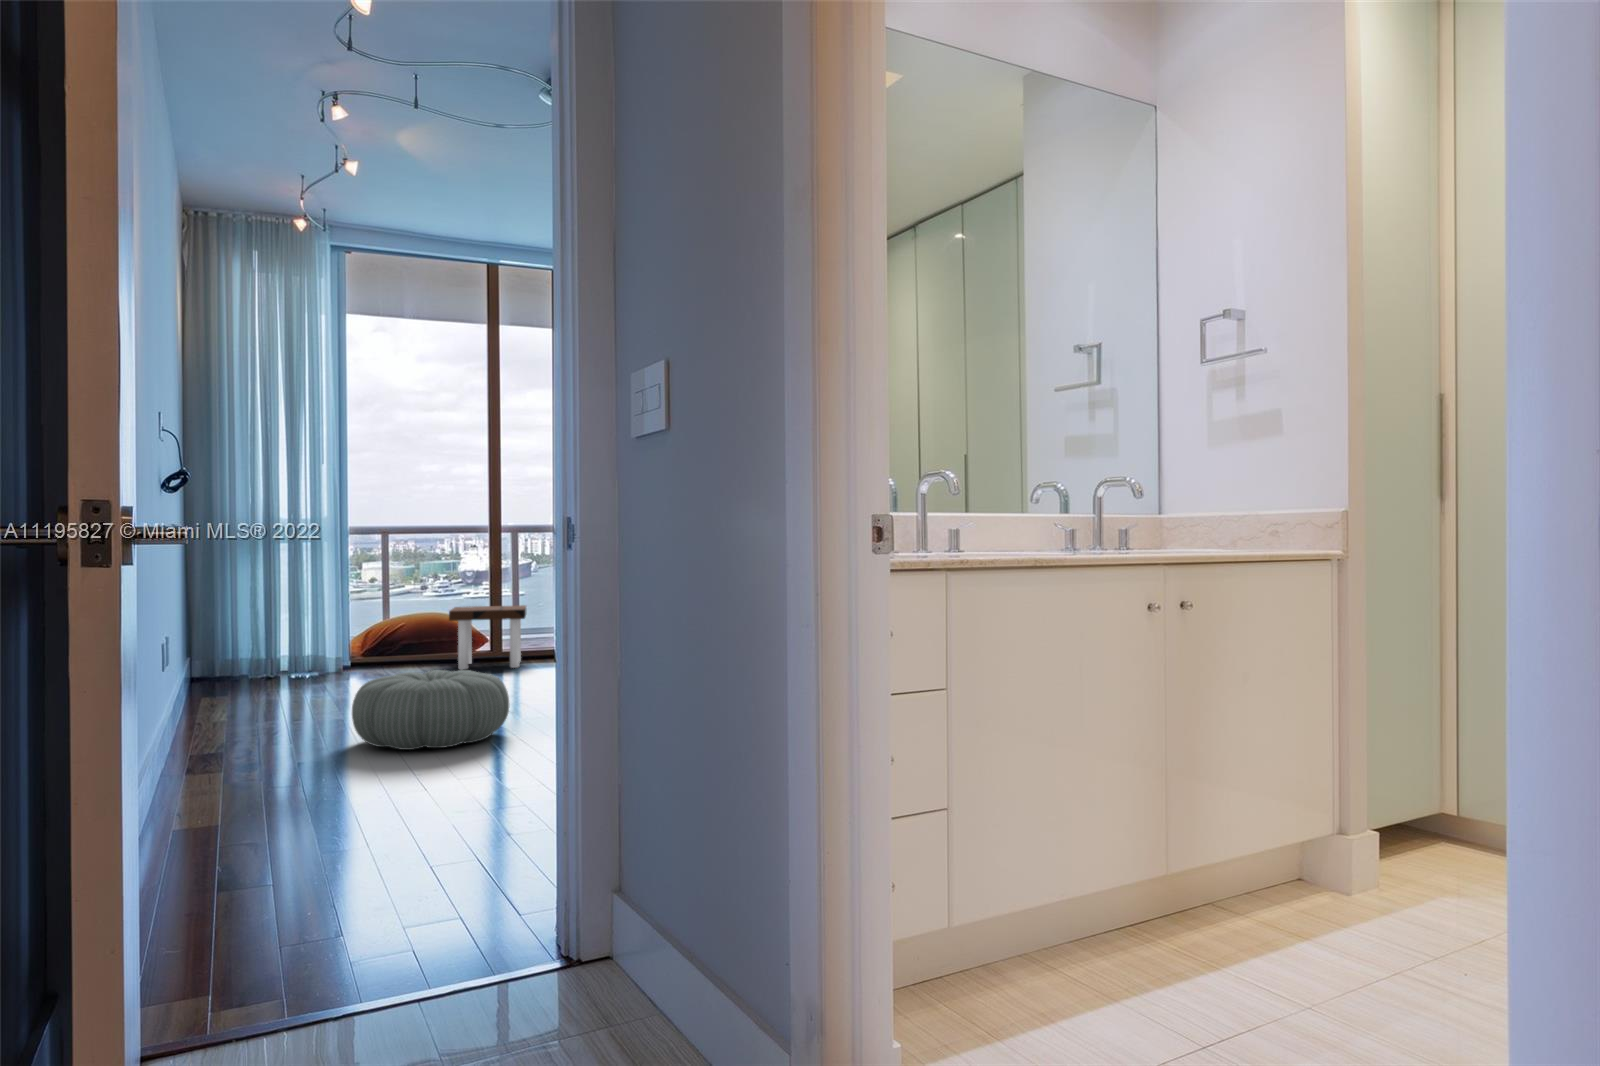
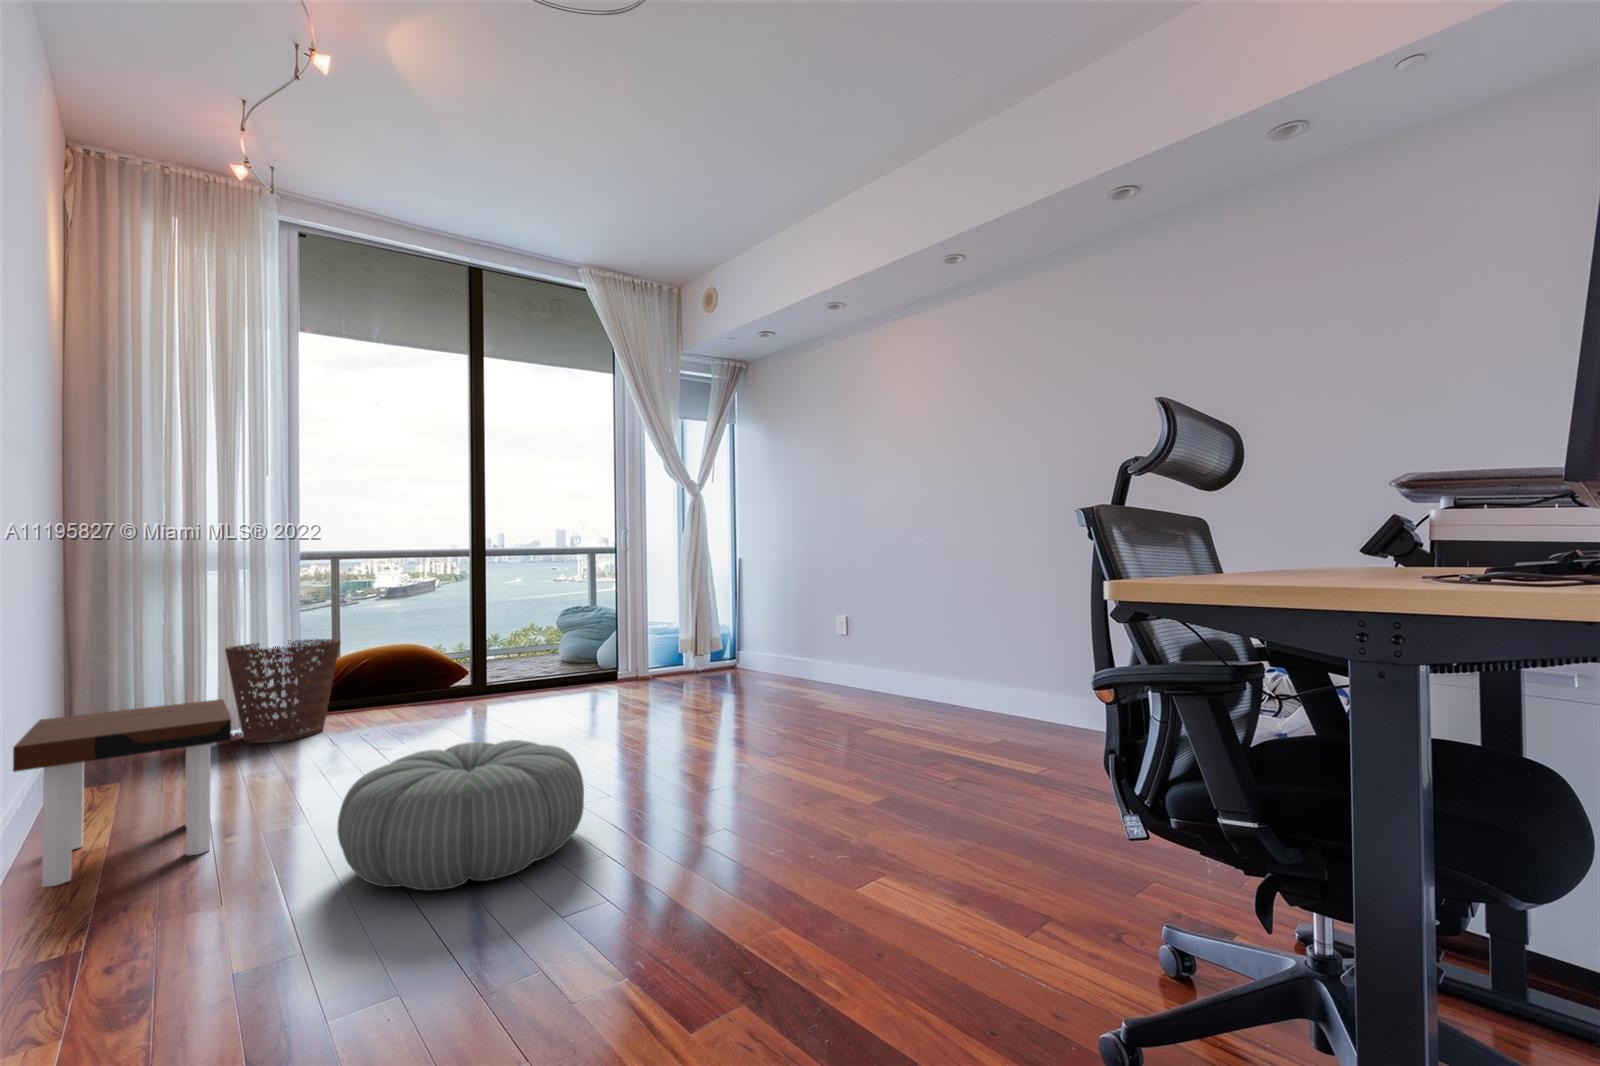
basket: none [293,603,378,682] -> present [225,639,340,743]
side table: present [449,605,526,670] -> present [13,699,231,887]

